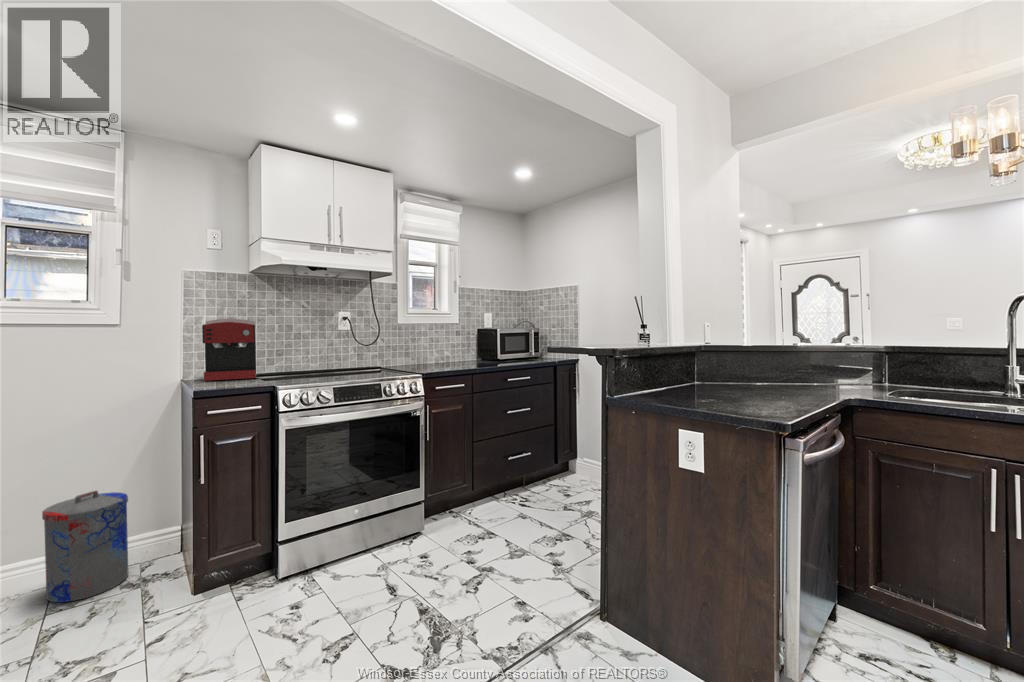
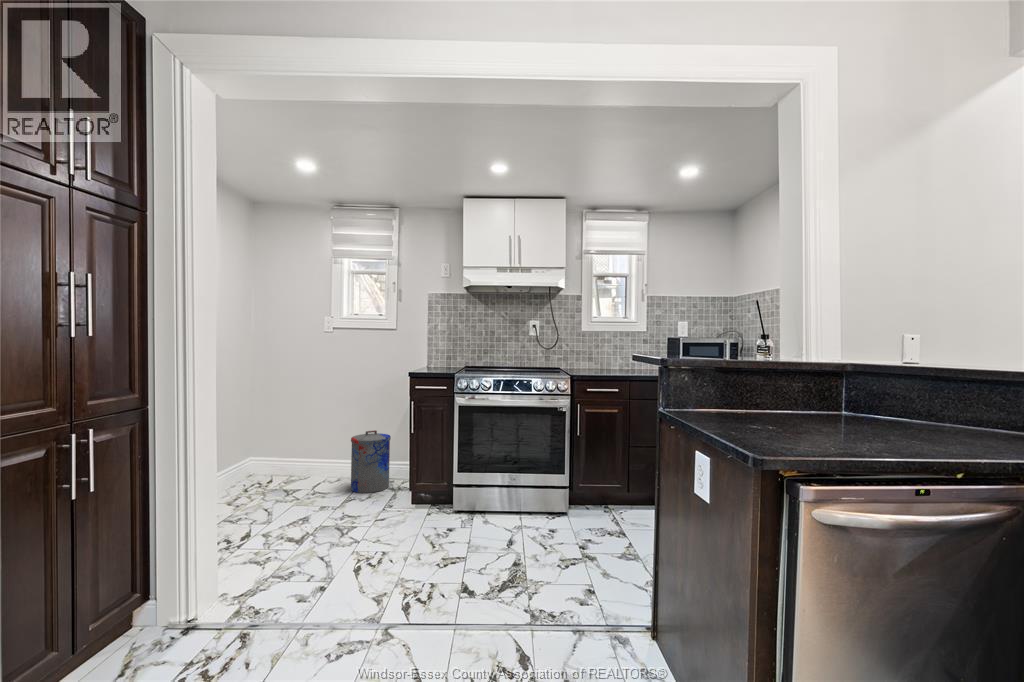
coffee maker: present [202,318,256,381] -> none [431,326,470,368]

